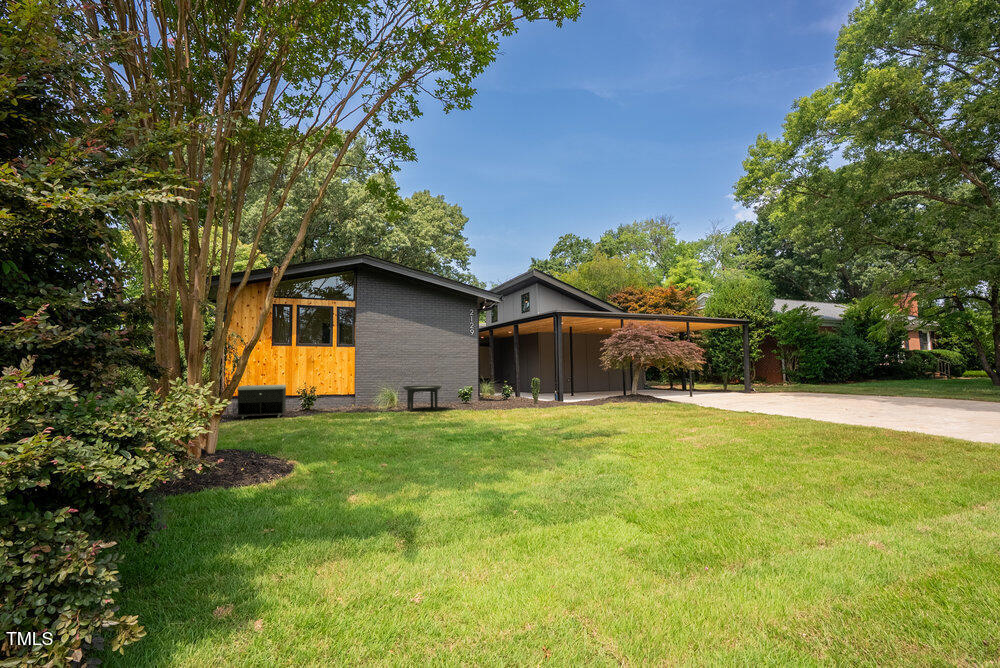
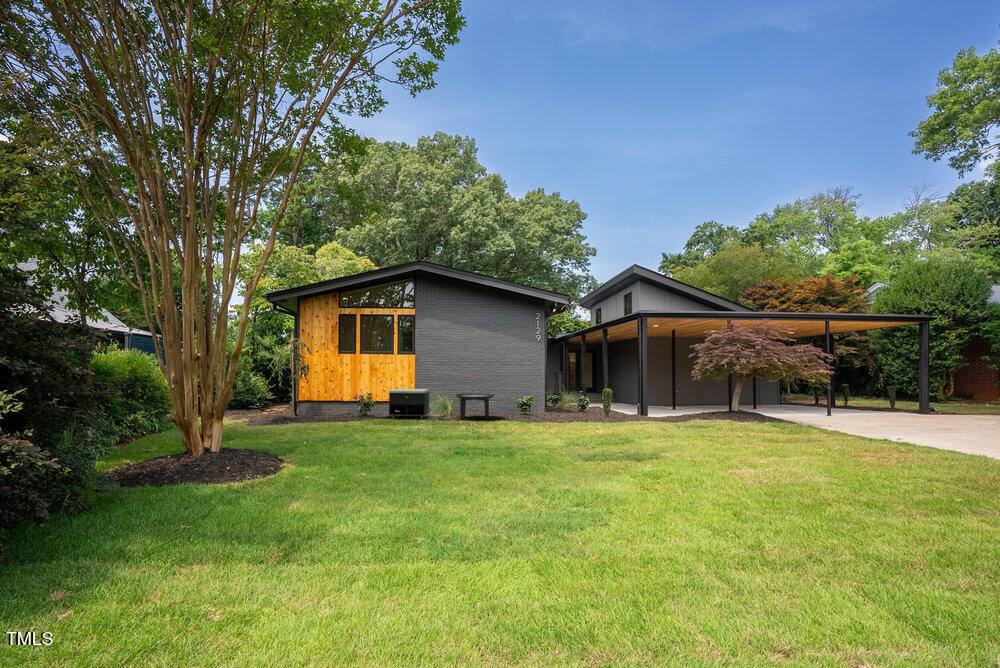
storage bench: present [237,385,286,418] -> present [389,389,429,418]

